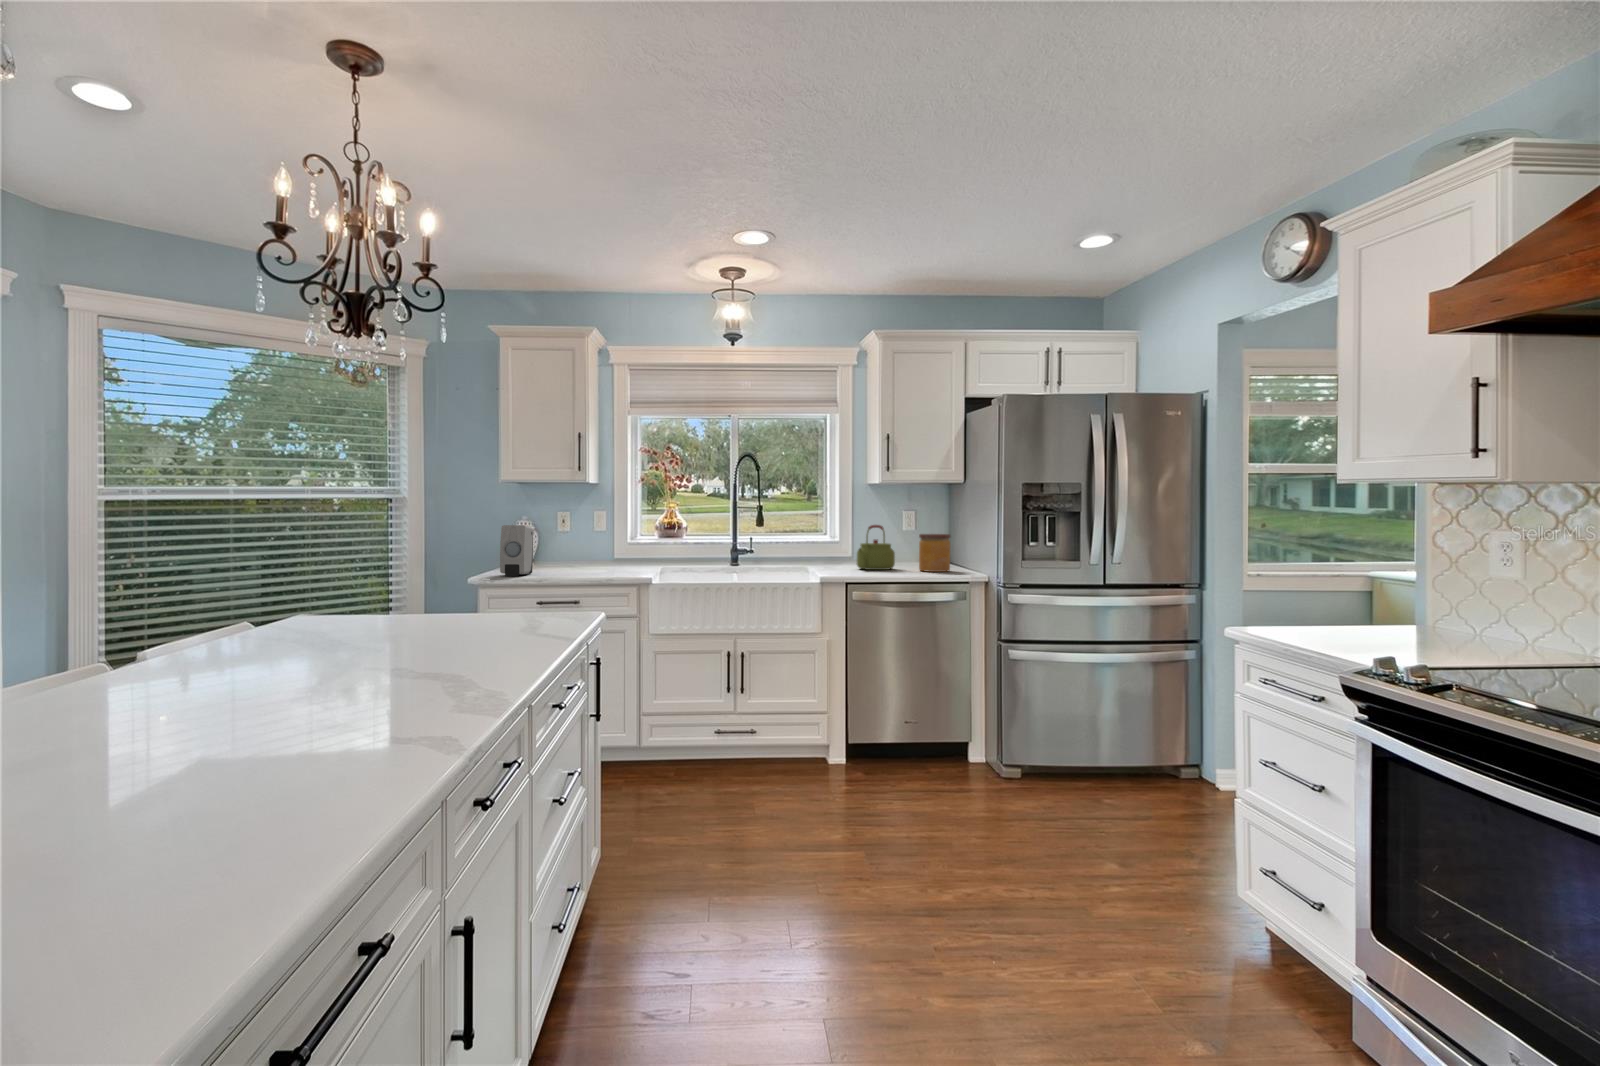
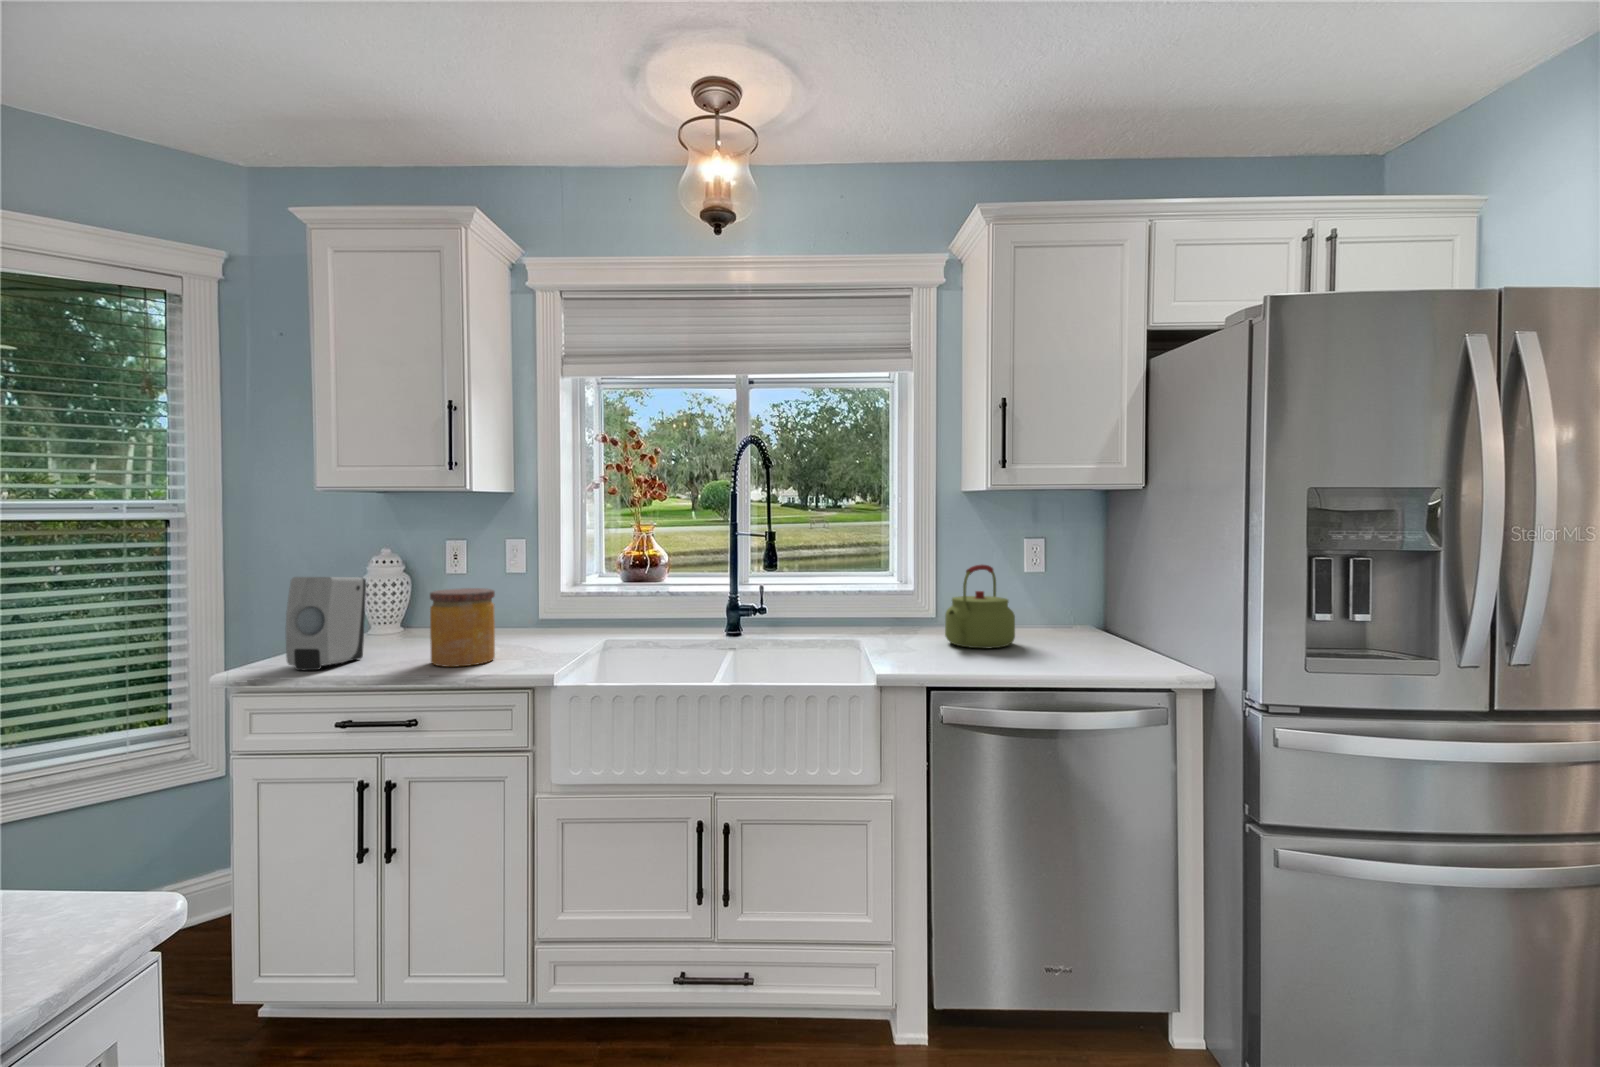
jar: present [919,534,950,572] -> present [430,588,495,667]

